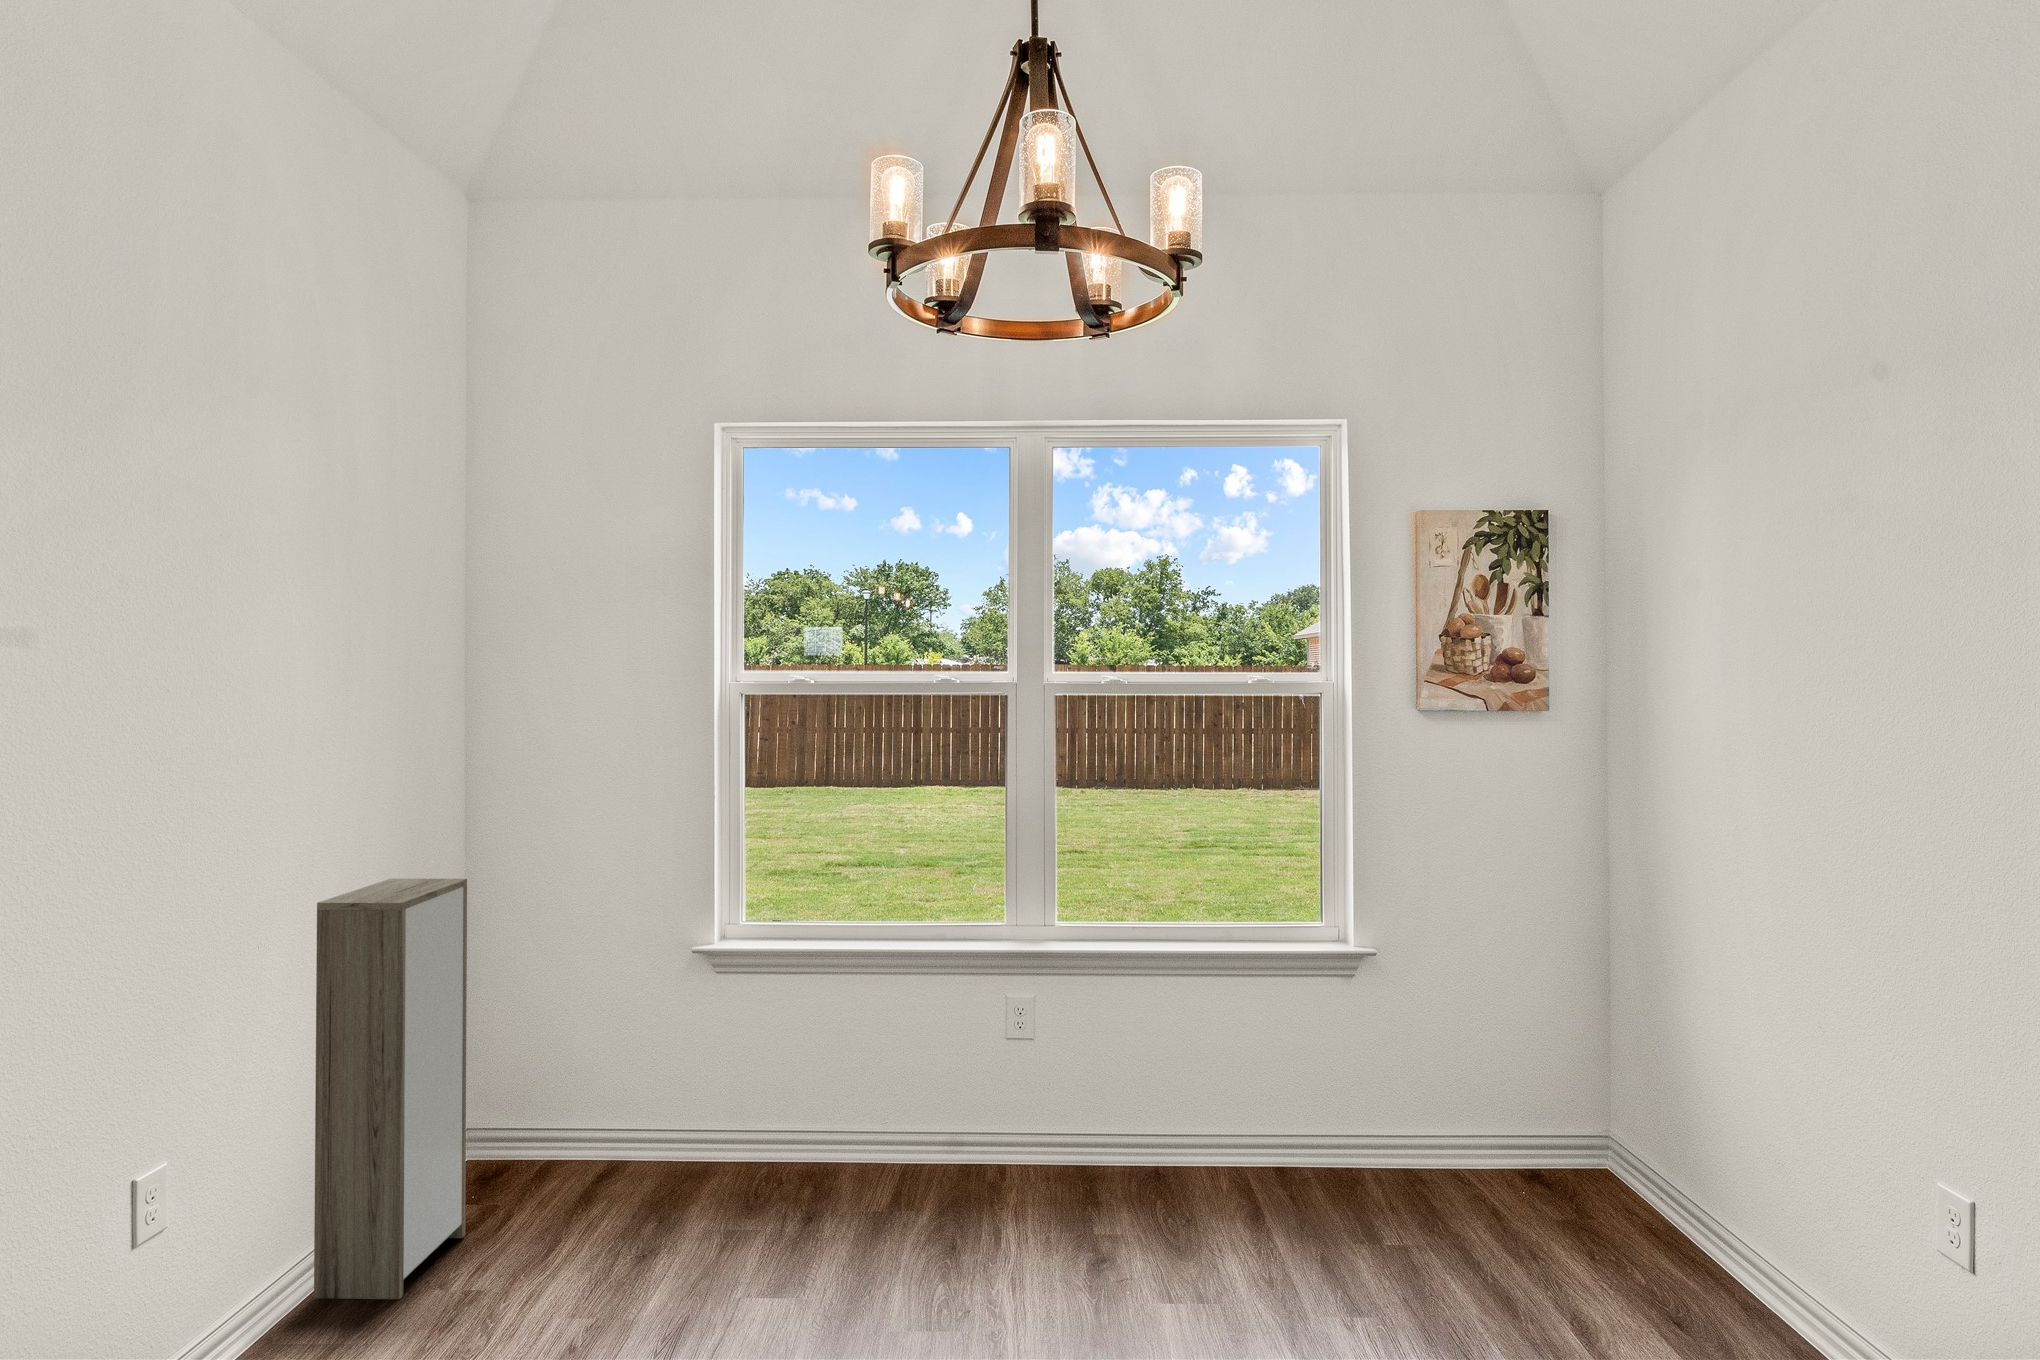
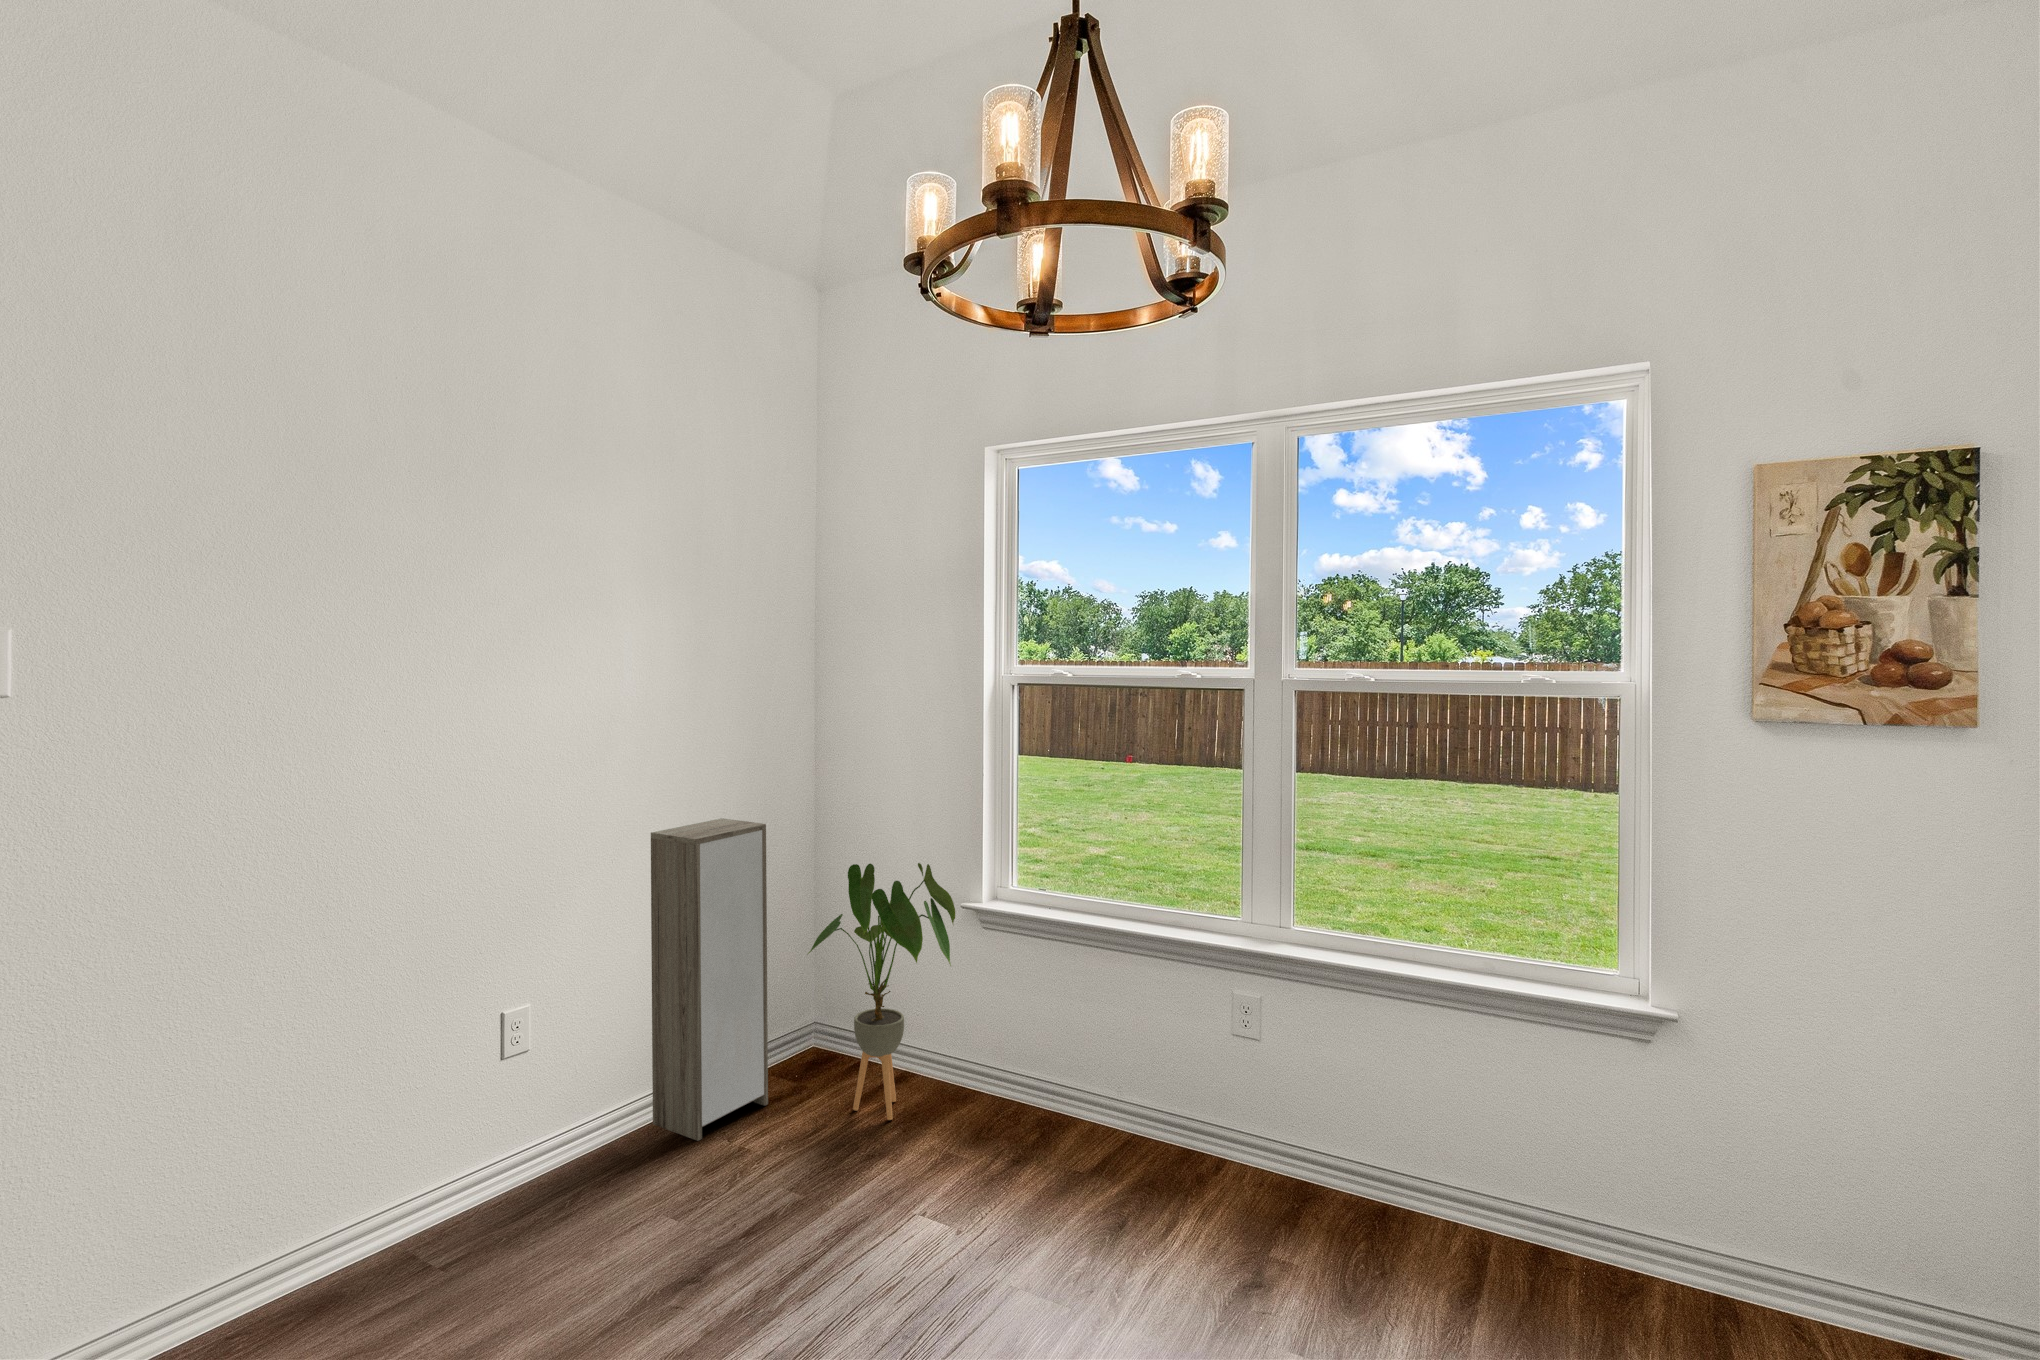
house plant: none [527,907,708,1215] -> present [808,863,955,1120]

